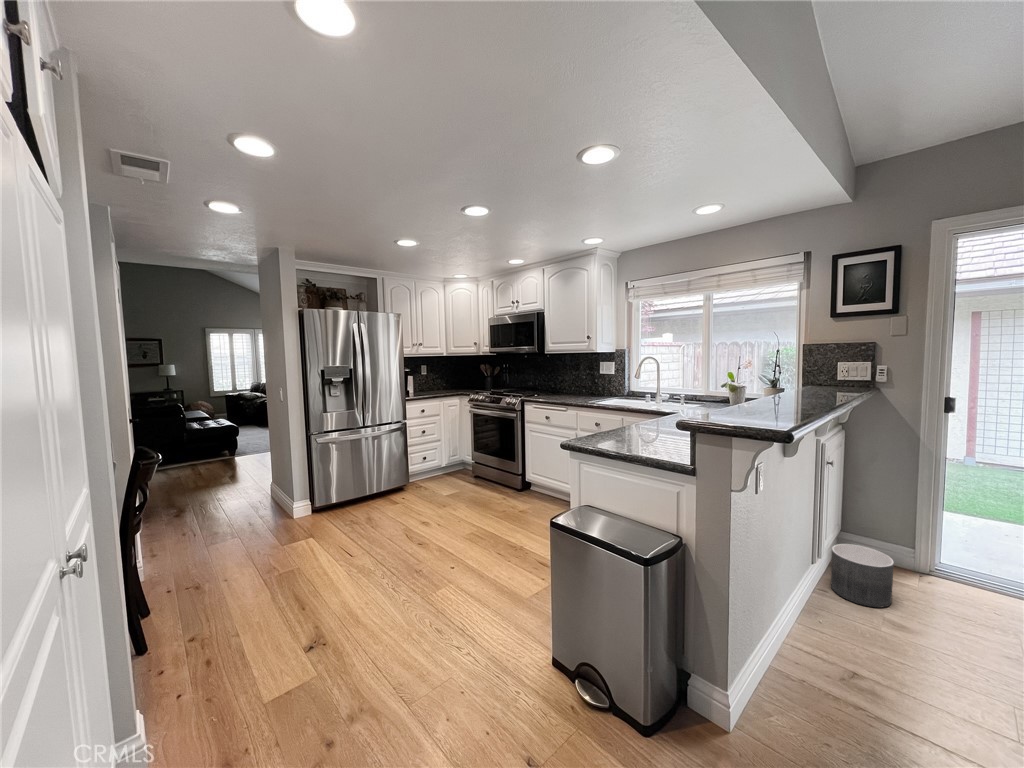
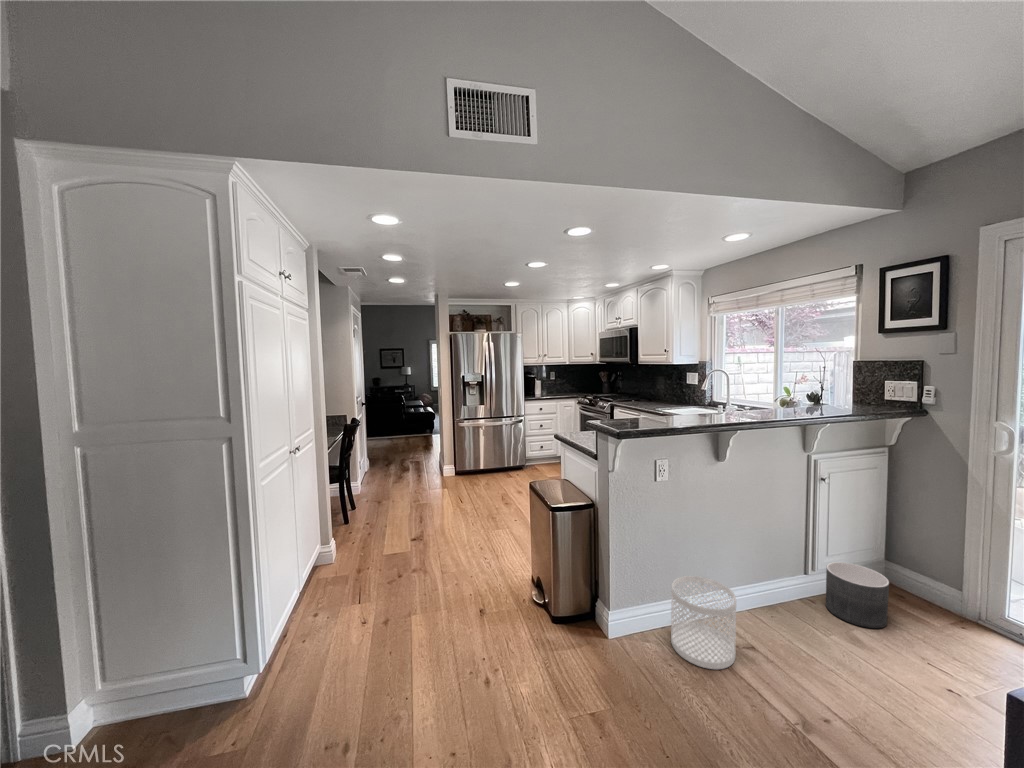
waste basket: none [772,605,865,729] -> present [671,576,736,669]

